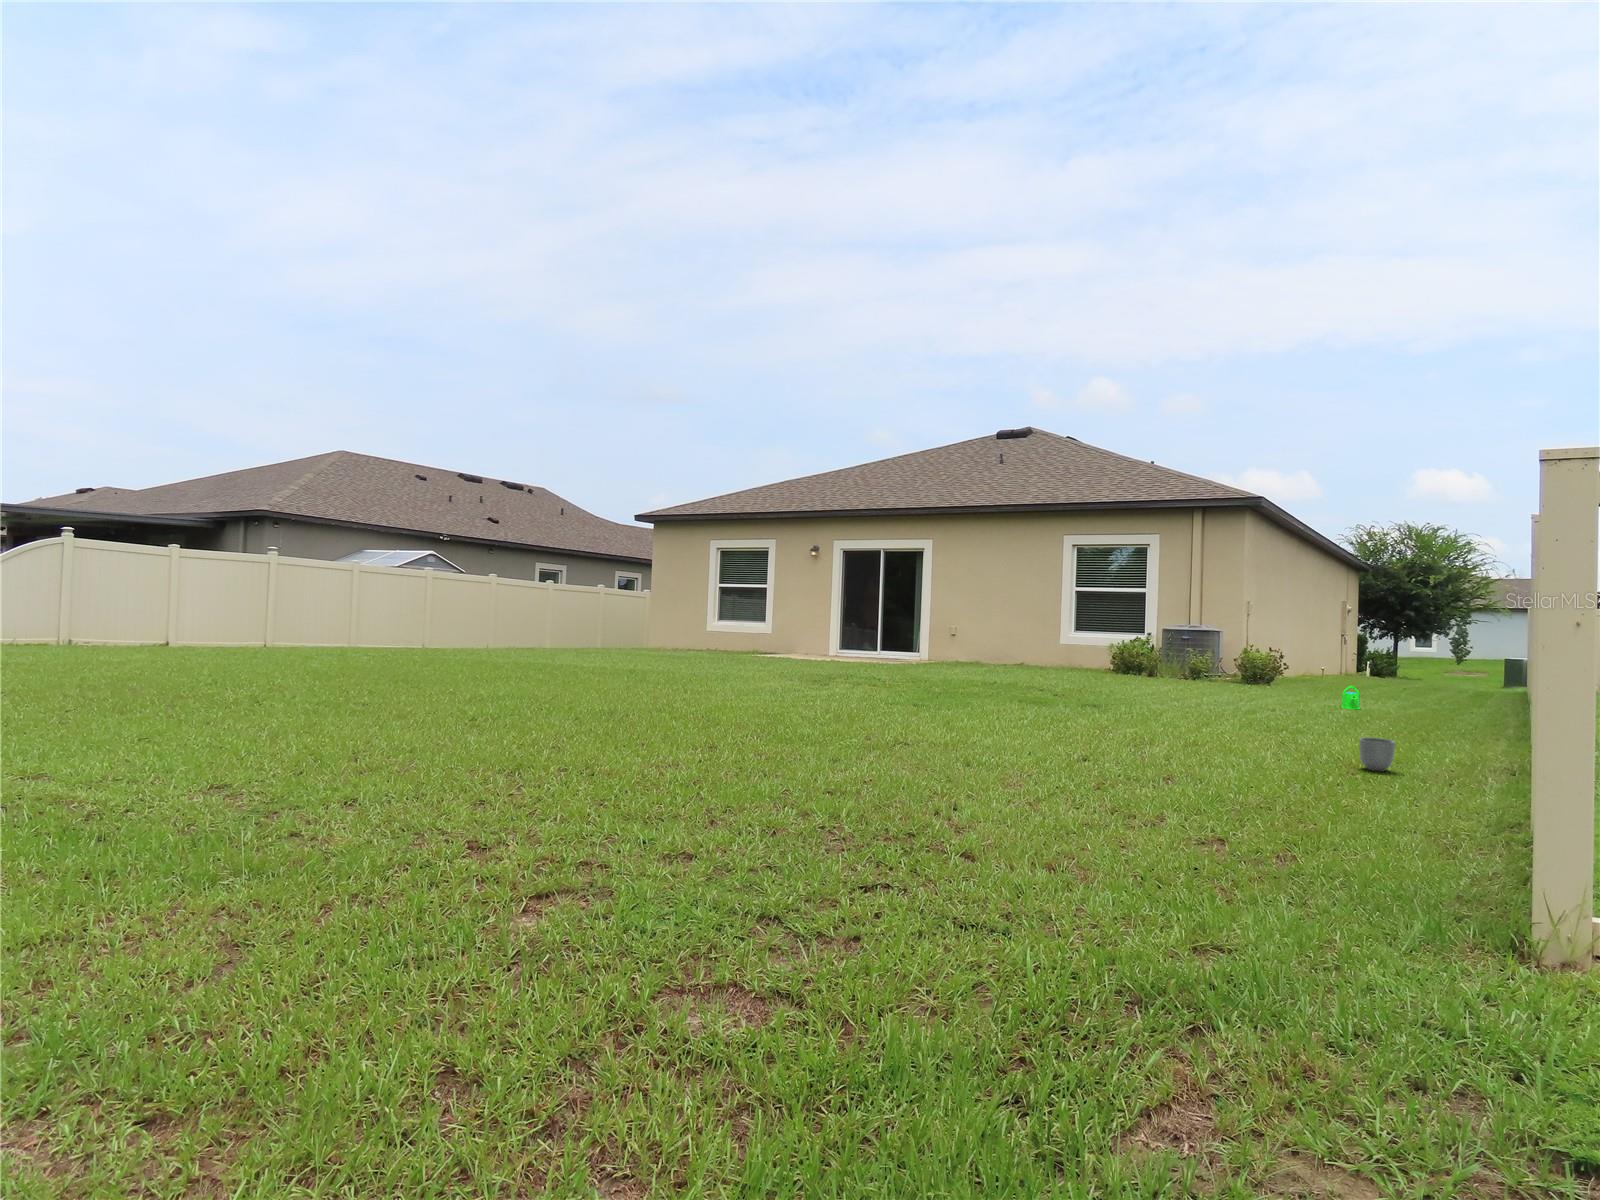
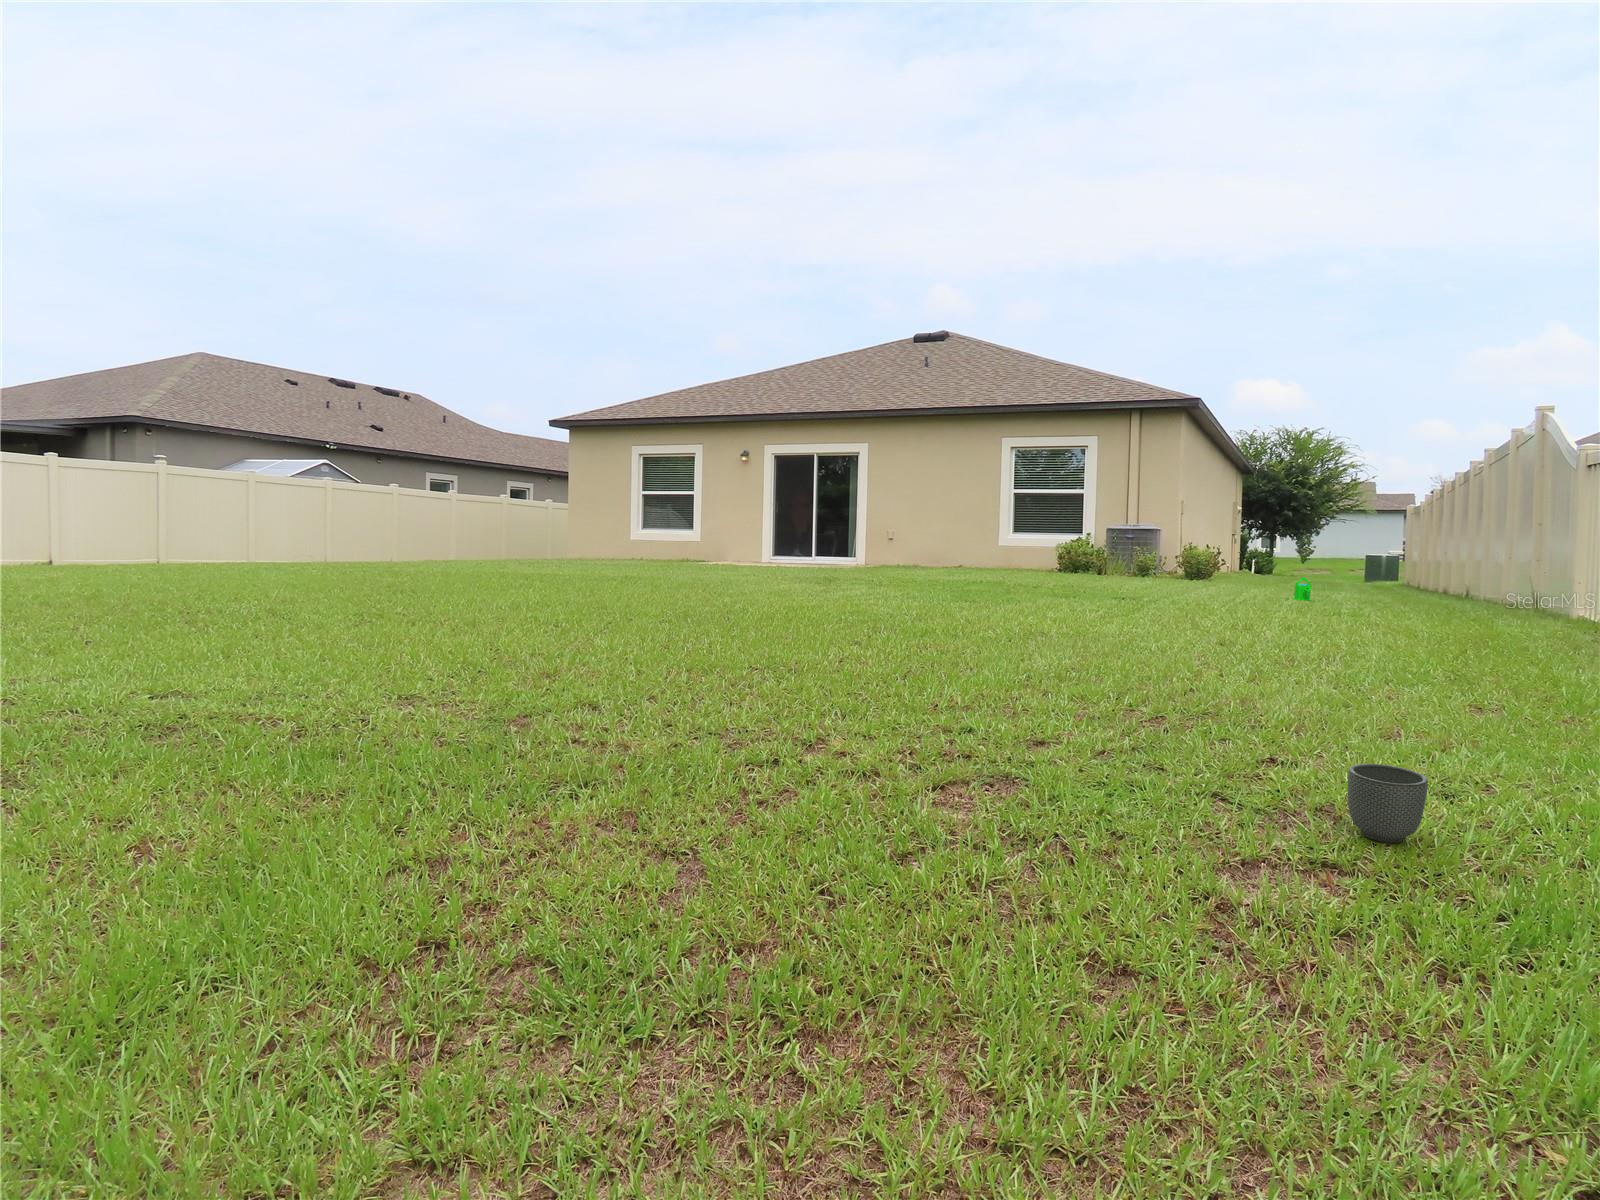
planter: present [1359,737,1395,771] -> present [1348,764,1428,843]

